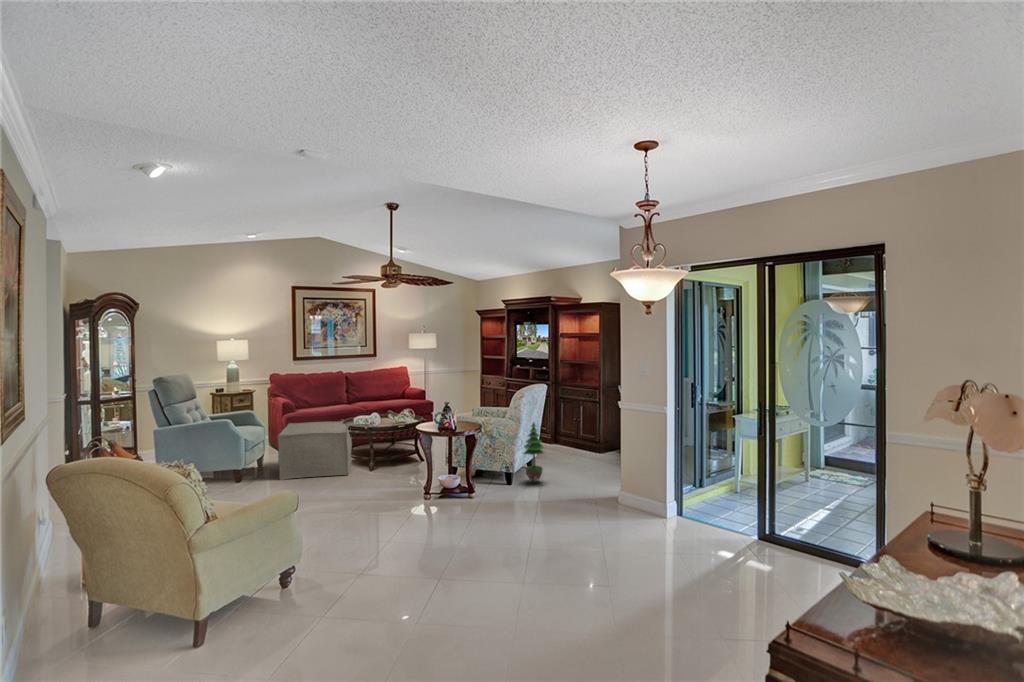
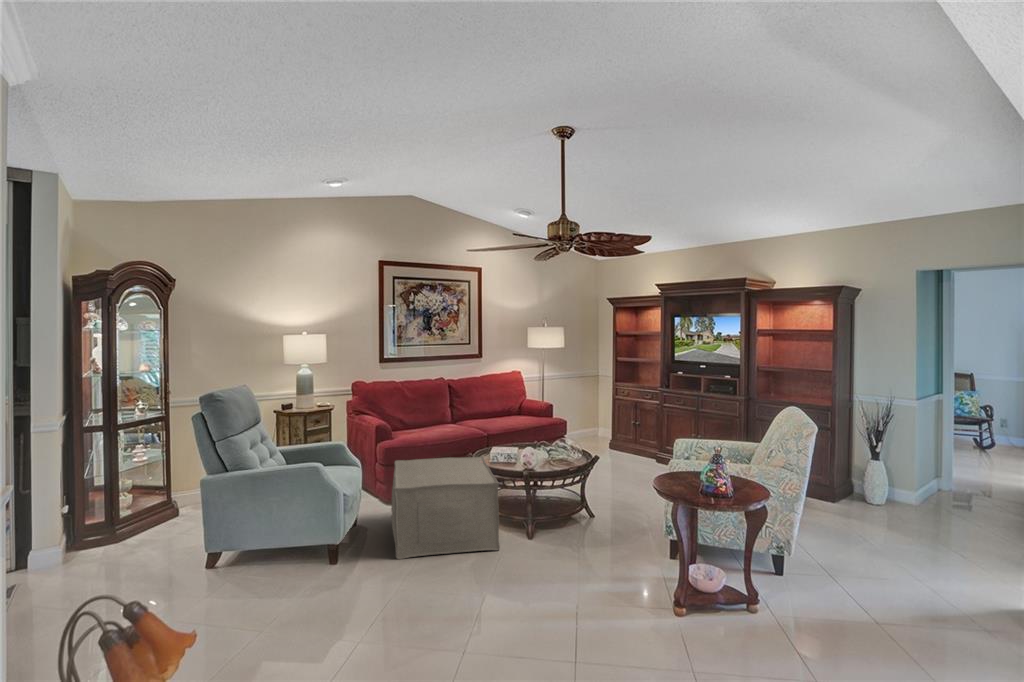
potted tree: present [524,422,544,482] -> none [803,477,846,579]

